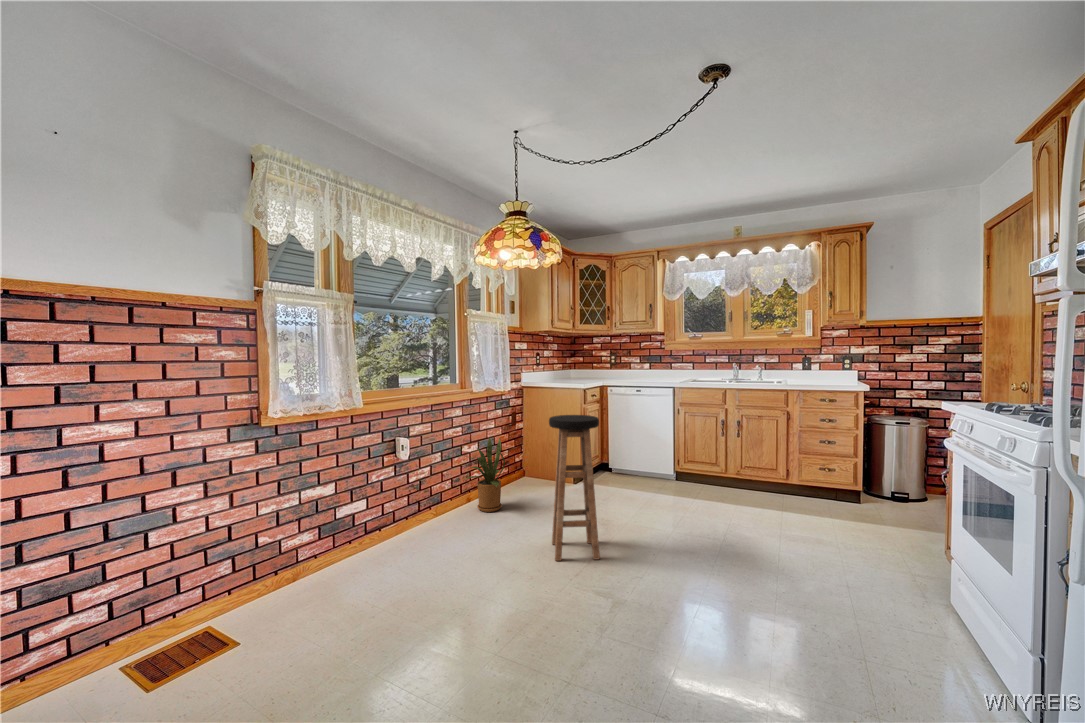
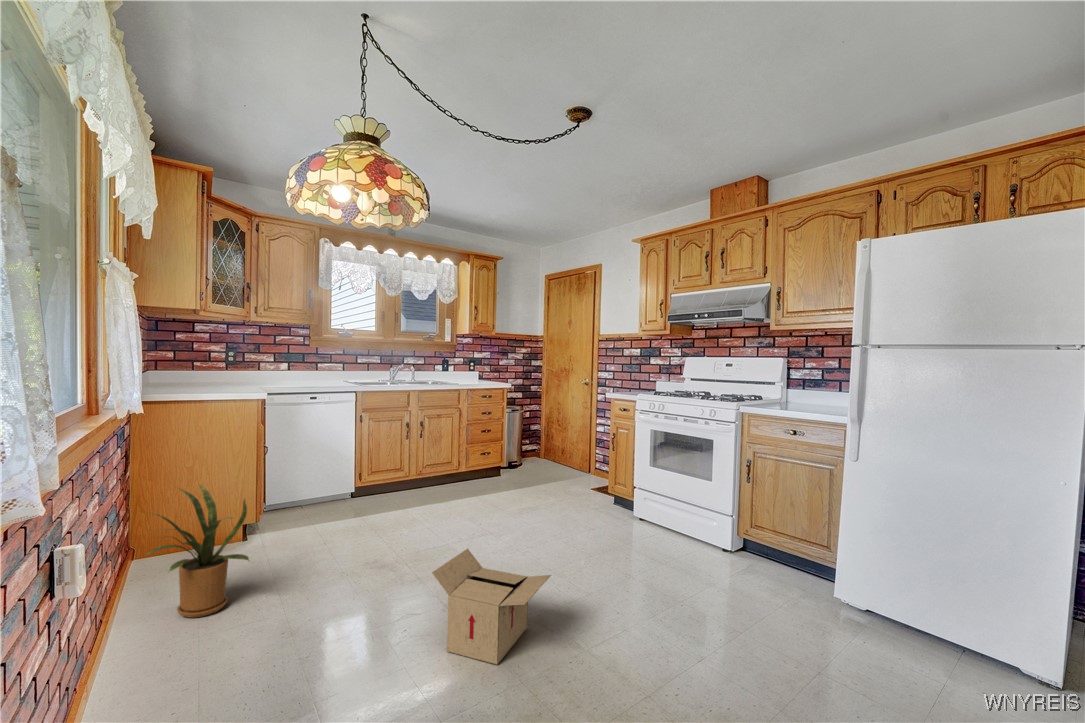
bar stool: present [549,415,600,561] -> none [388,423,462,607]
cardboard box: none [503,521,566,608] -> present [432,549,551,665]

